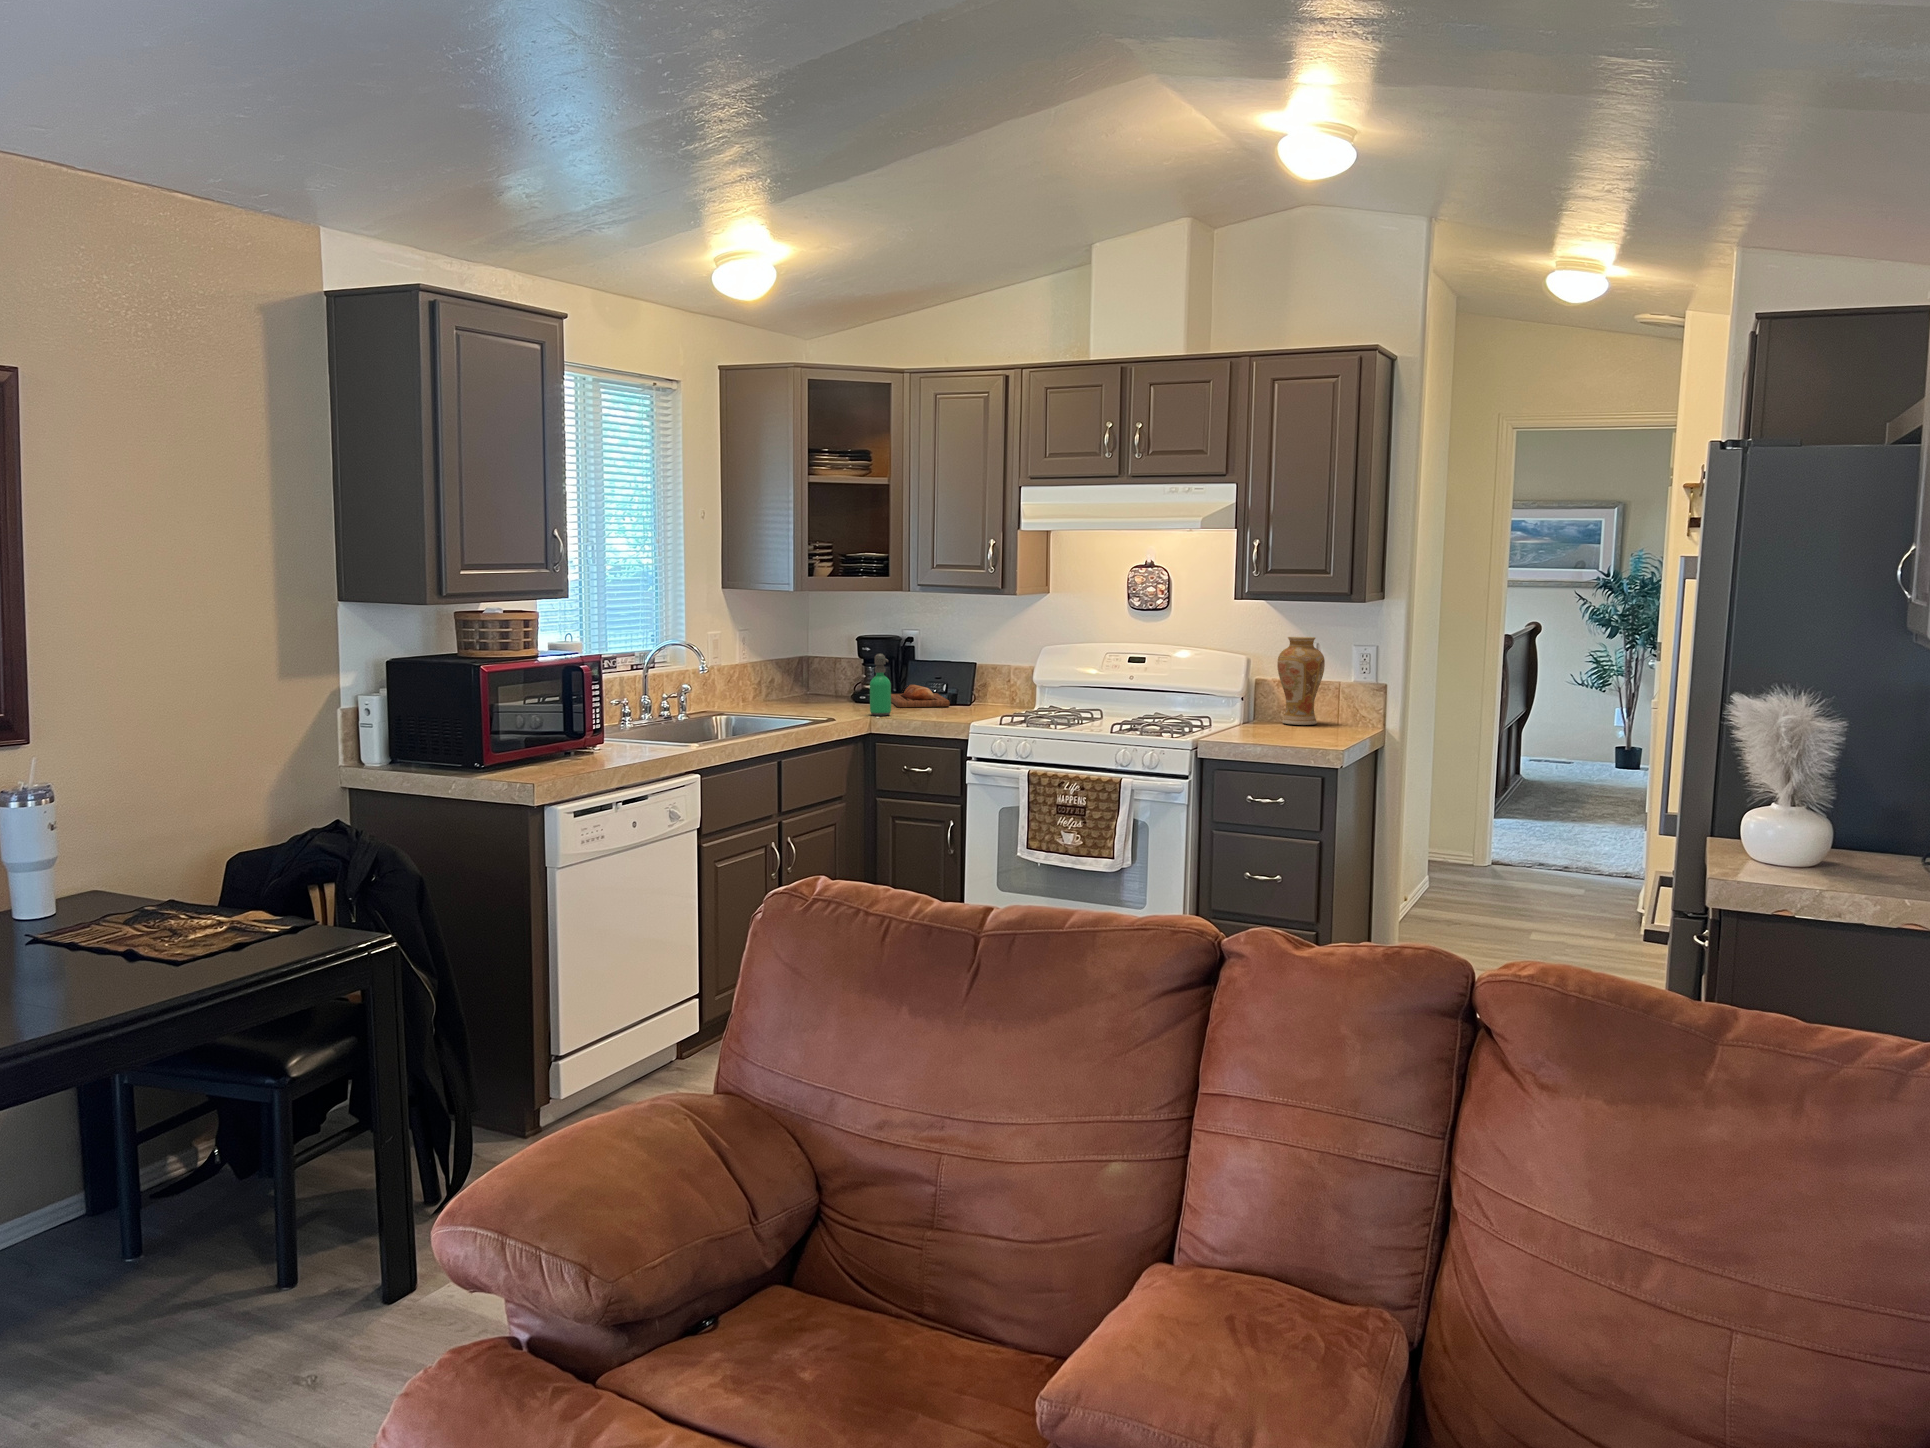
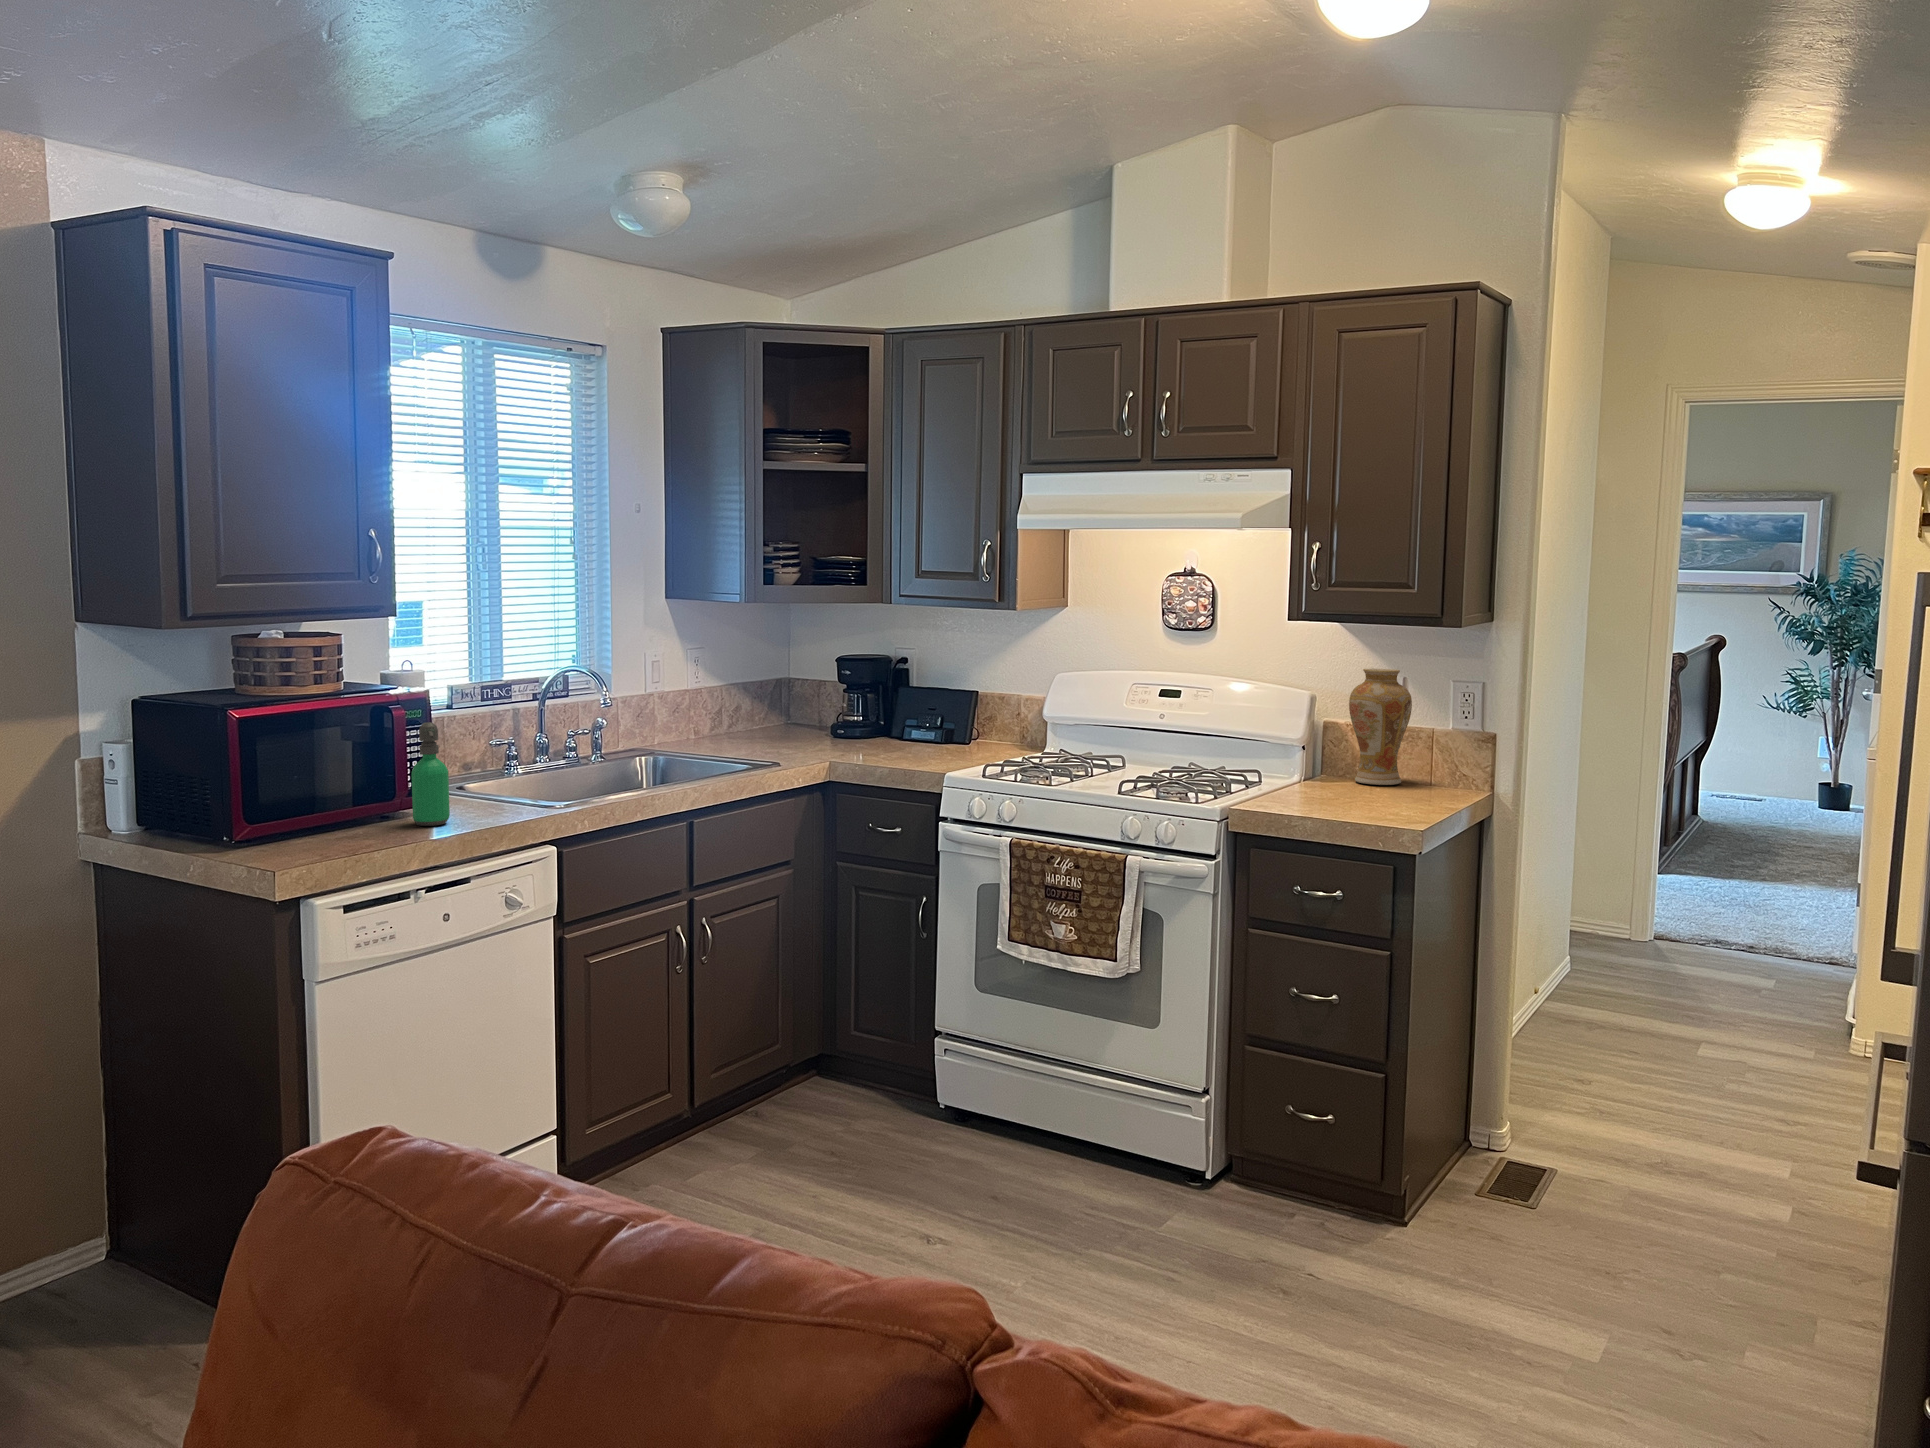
soap dispenser: present [870,654,891,716] -> present [411,722,450,826]
bread loaf: present [891,685,950,707] -> none [876,716,942,746]

